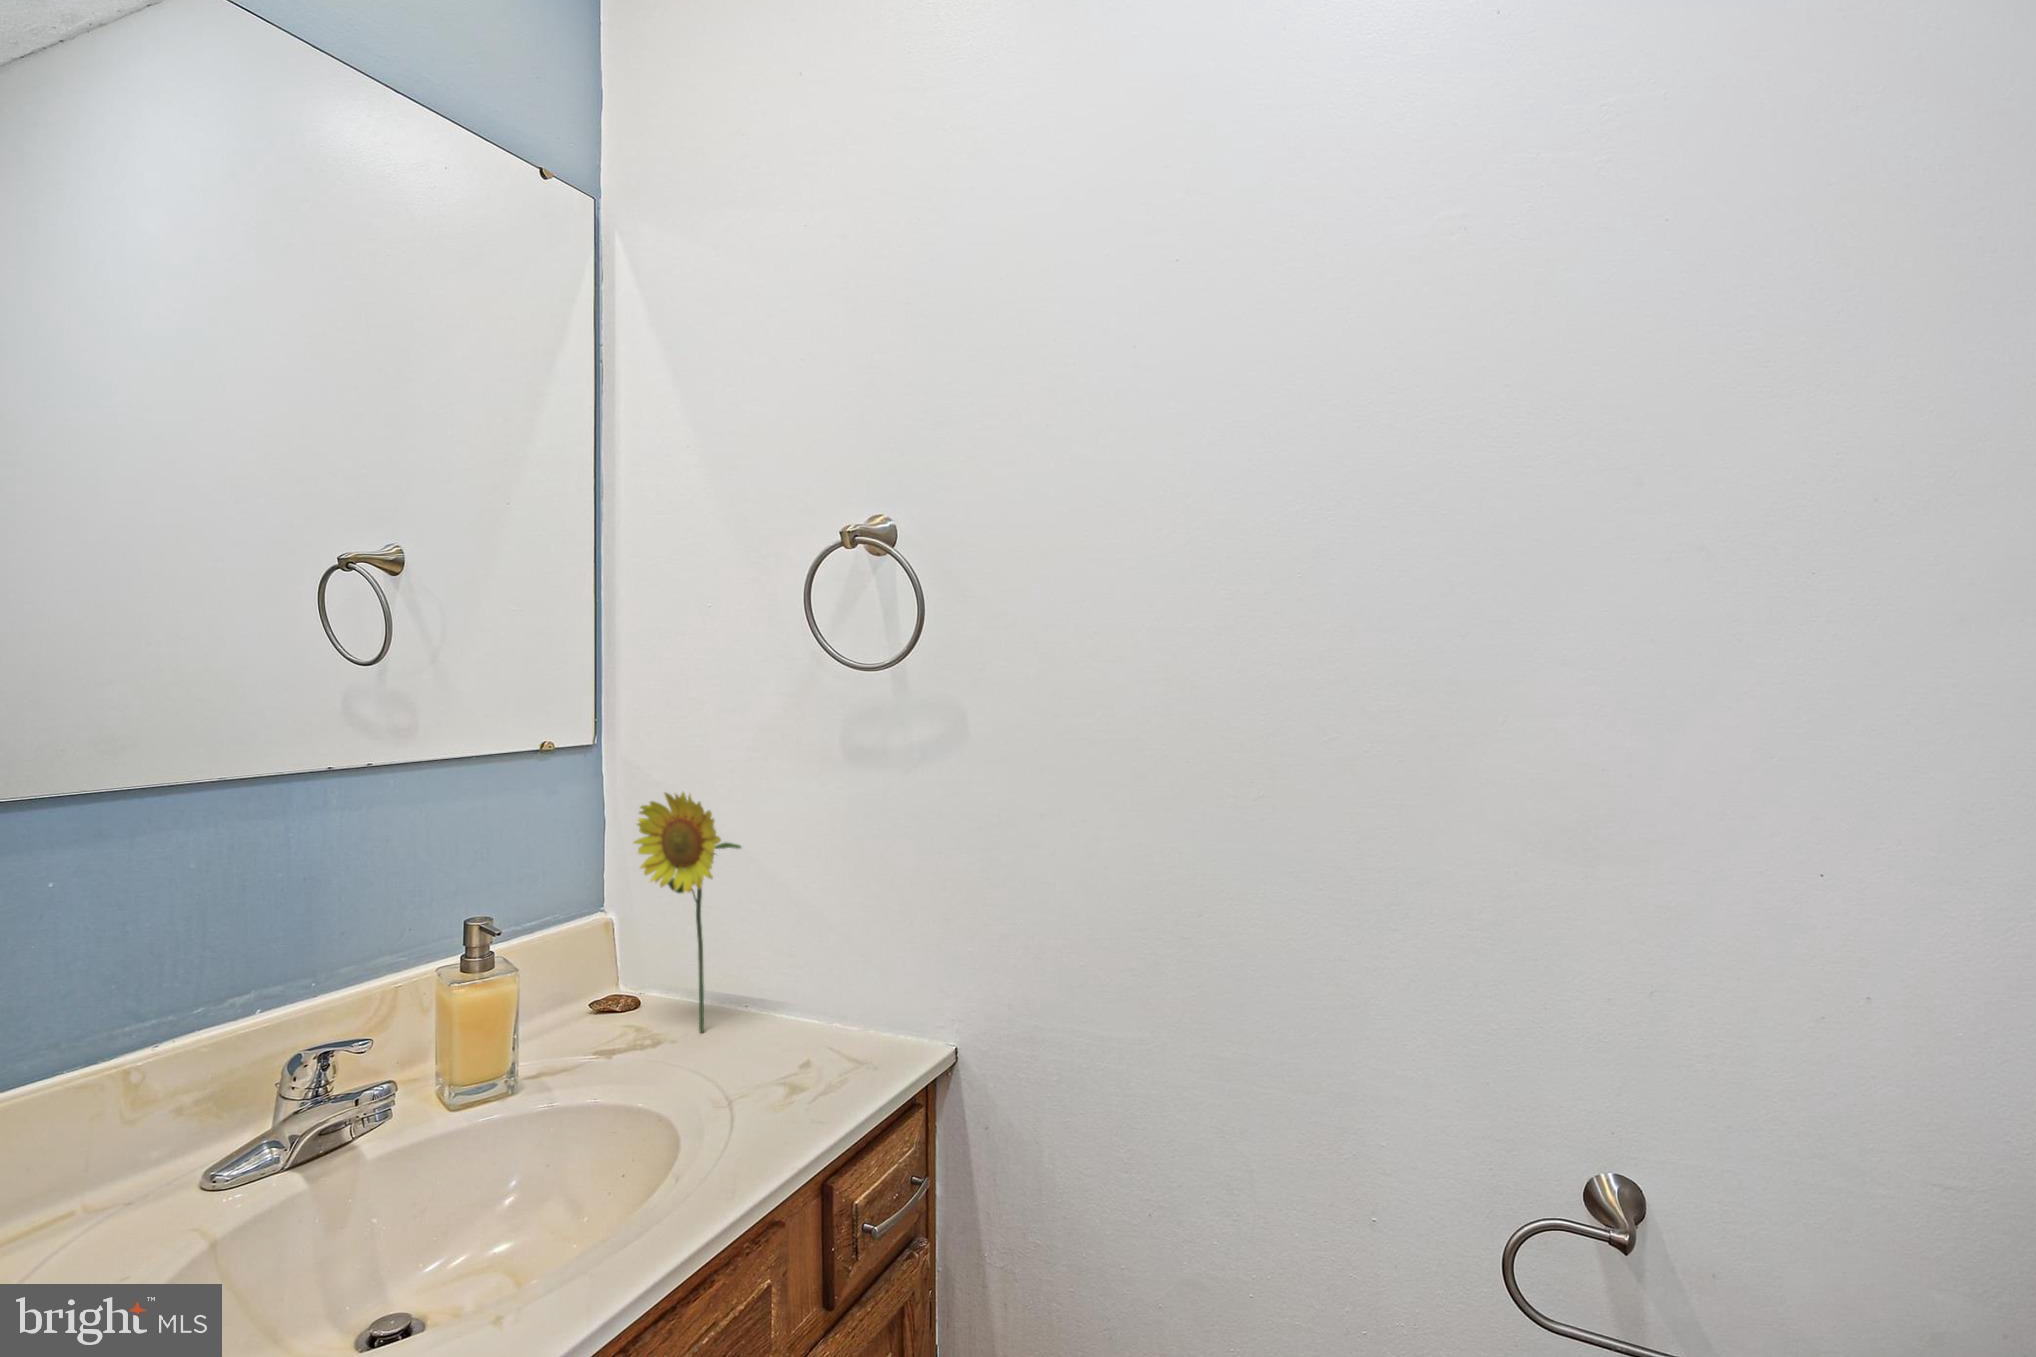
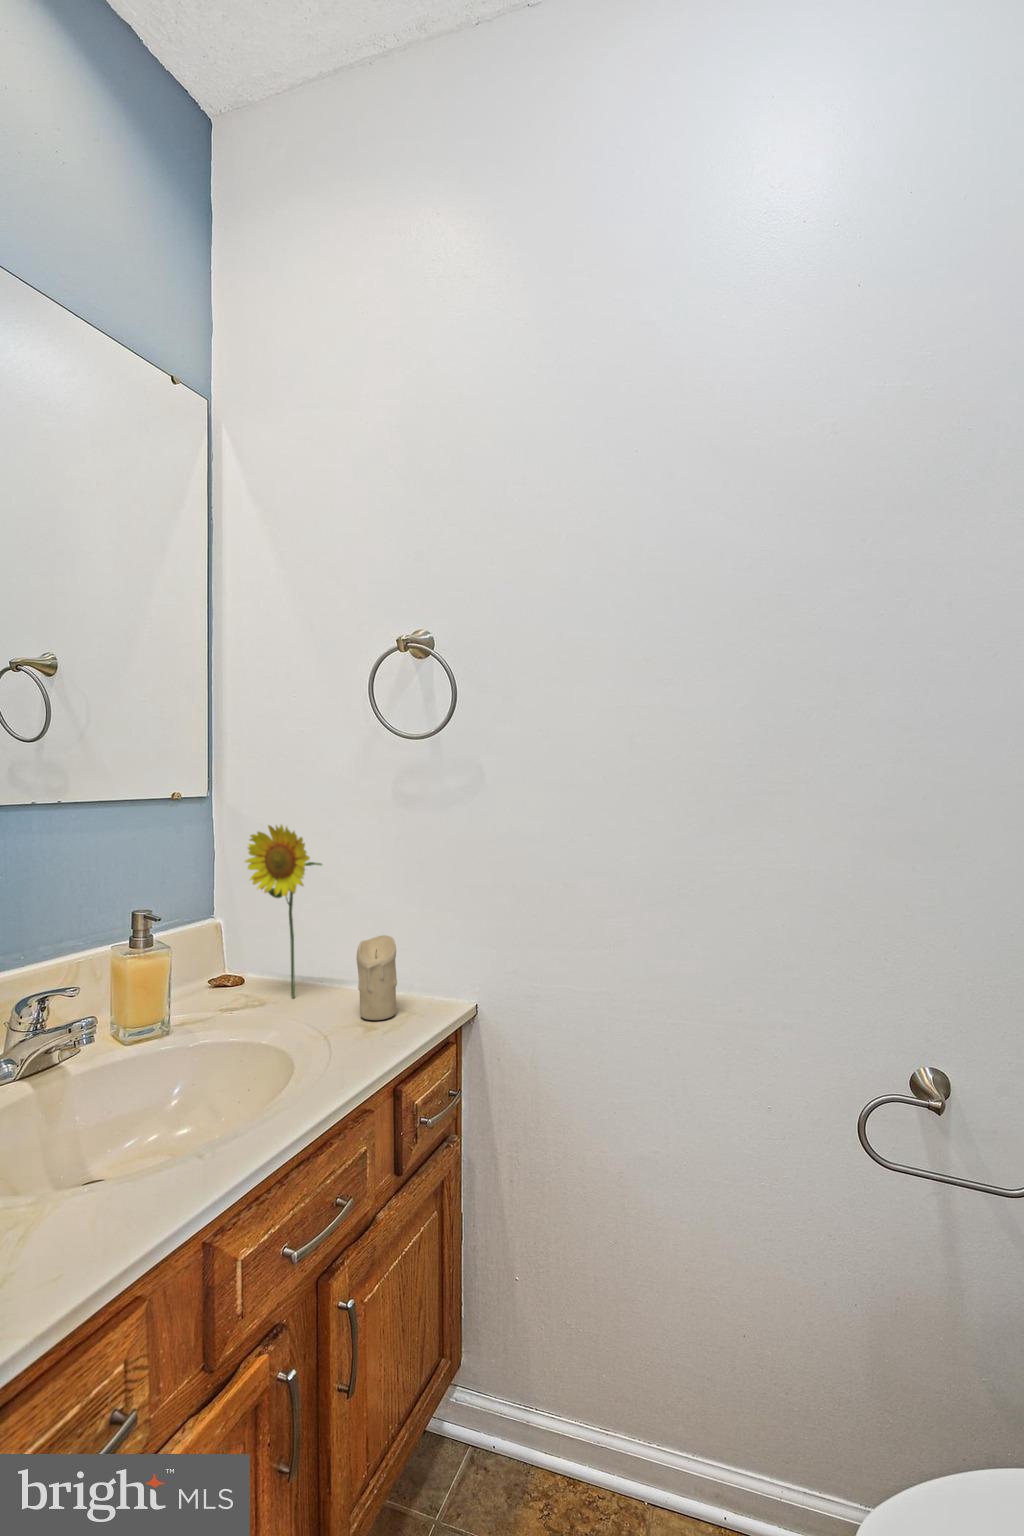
candle: none [781,951,839,1075] -> present [356,935,397,1020]

